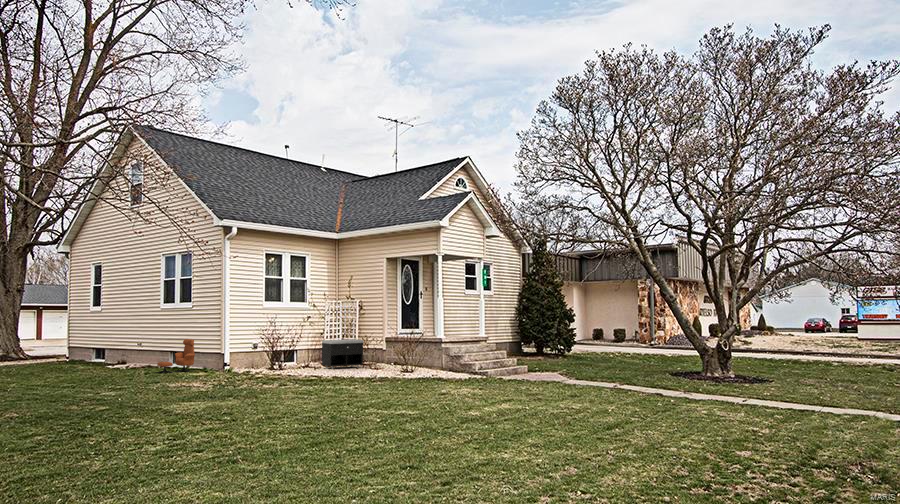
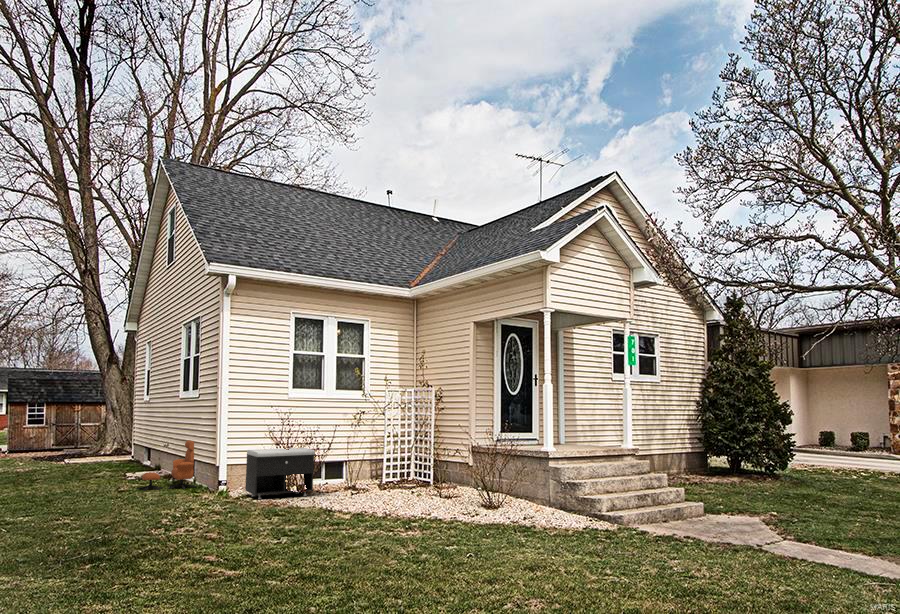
storage bench: present [322,339,364,369] -> present [245,448,315,499]

